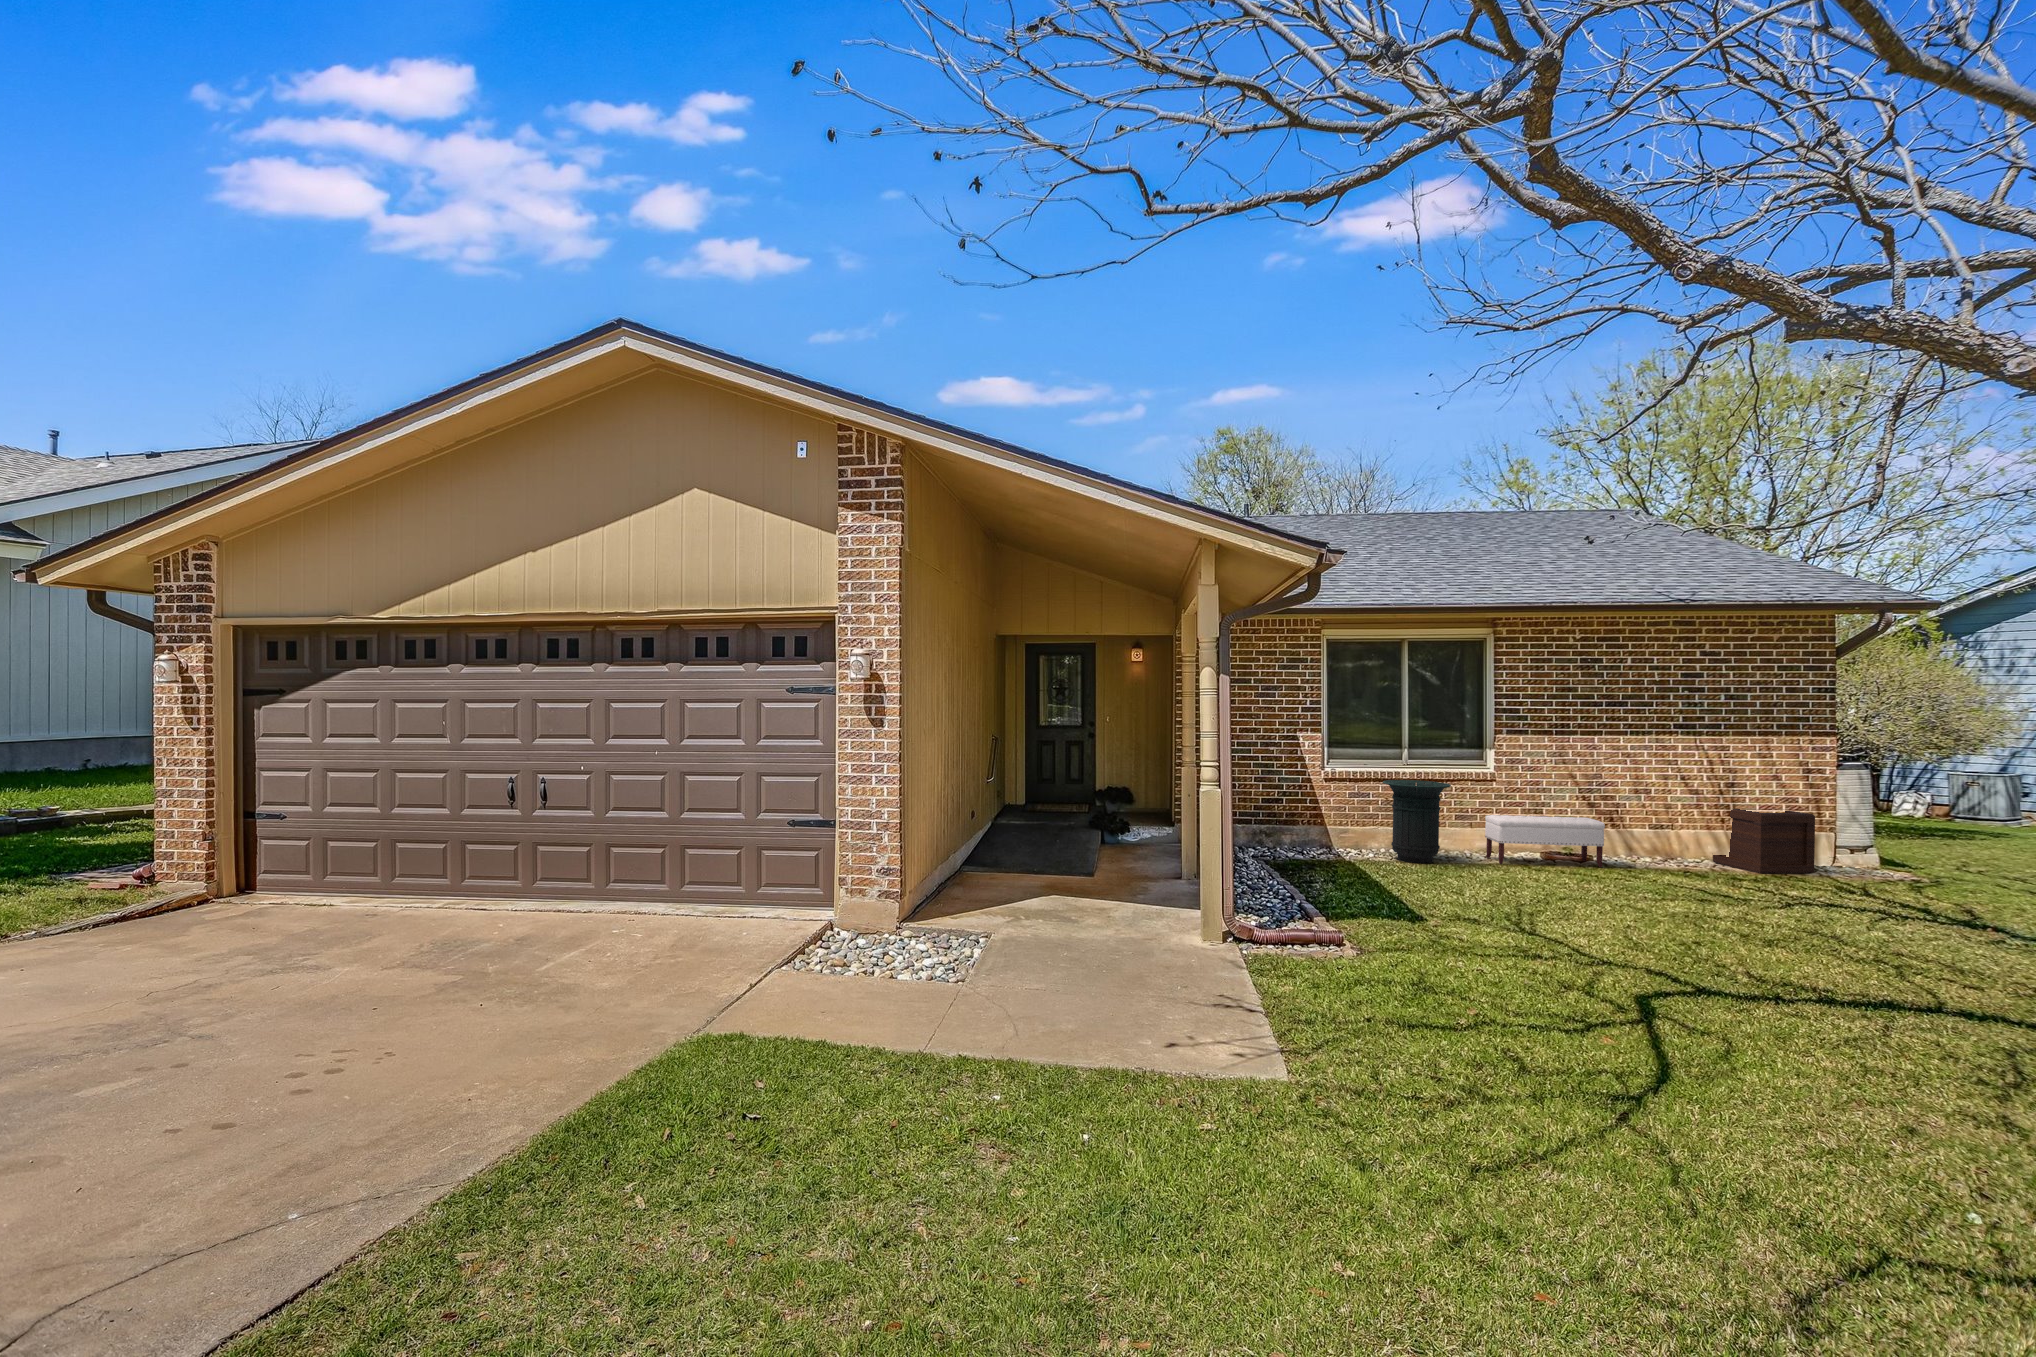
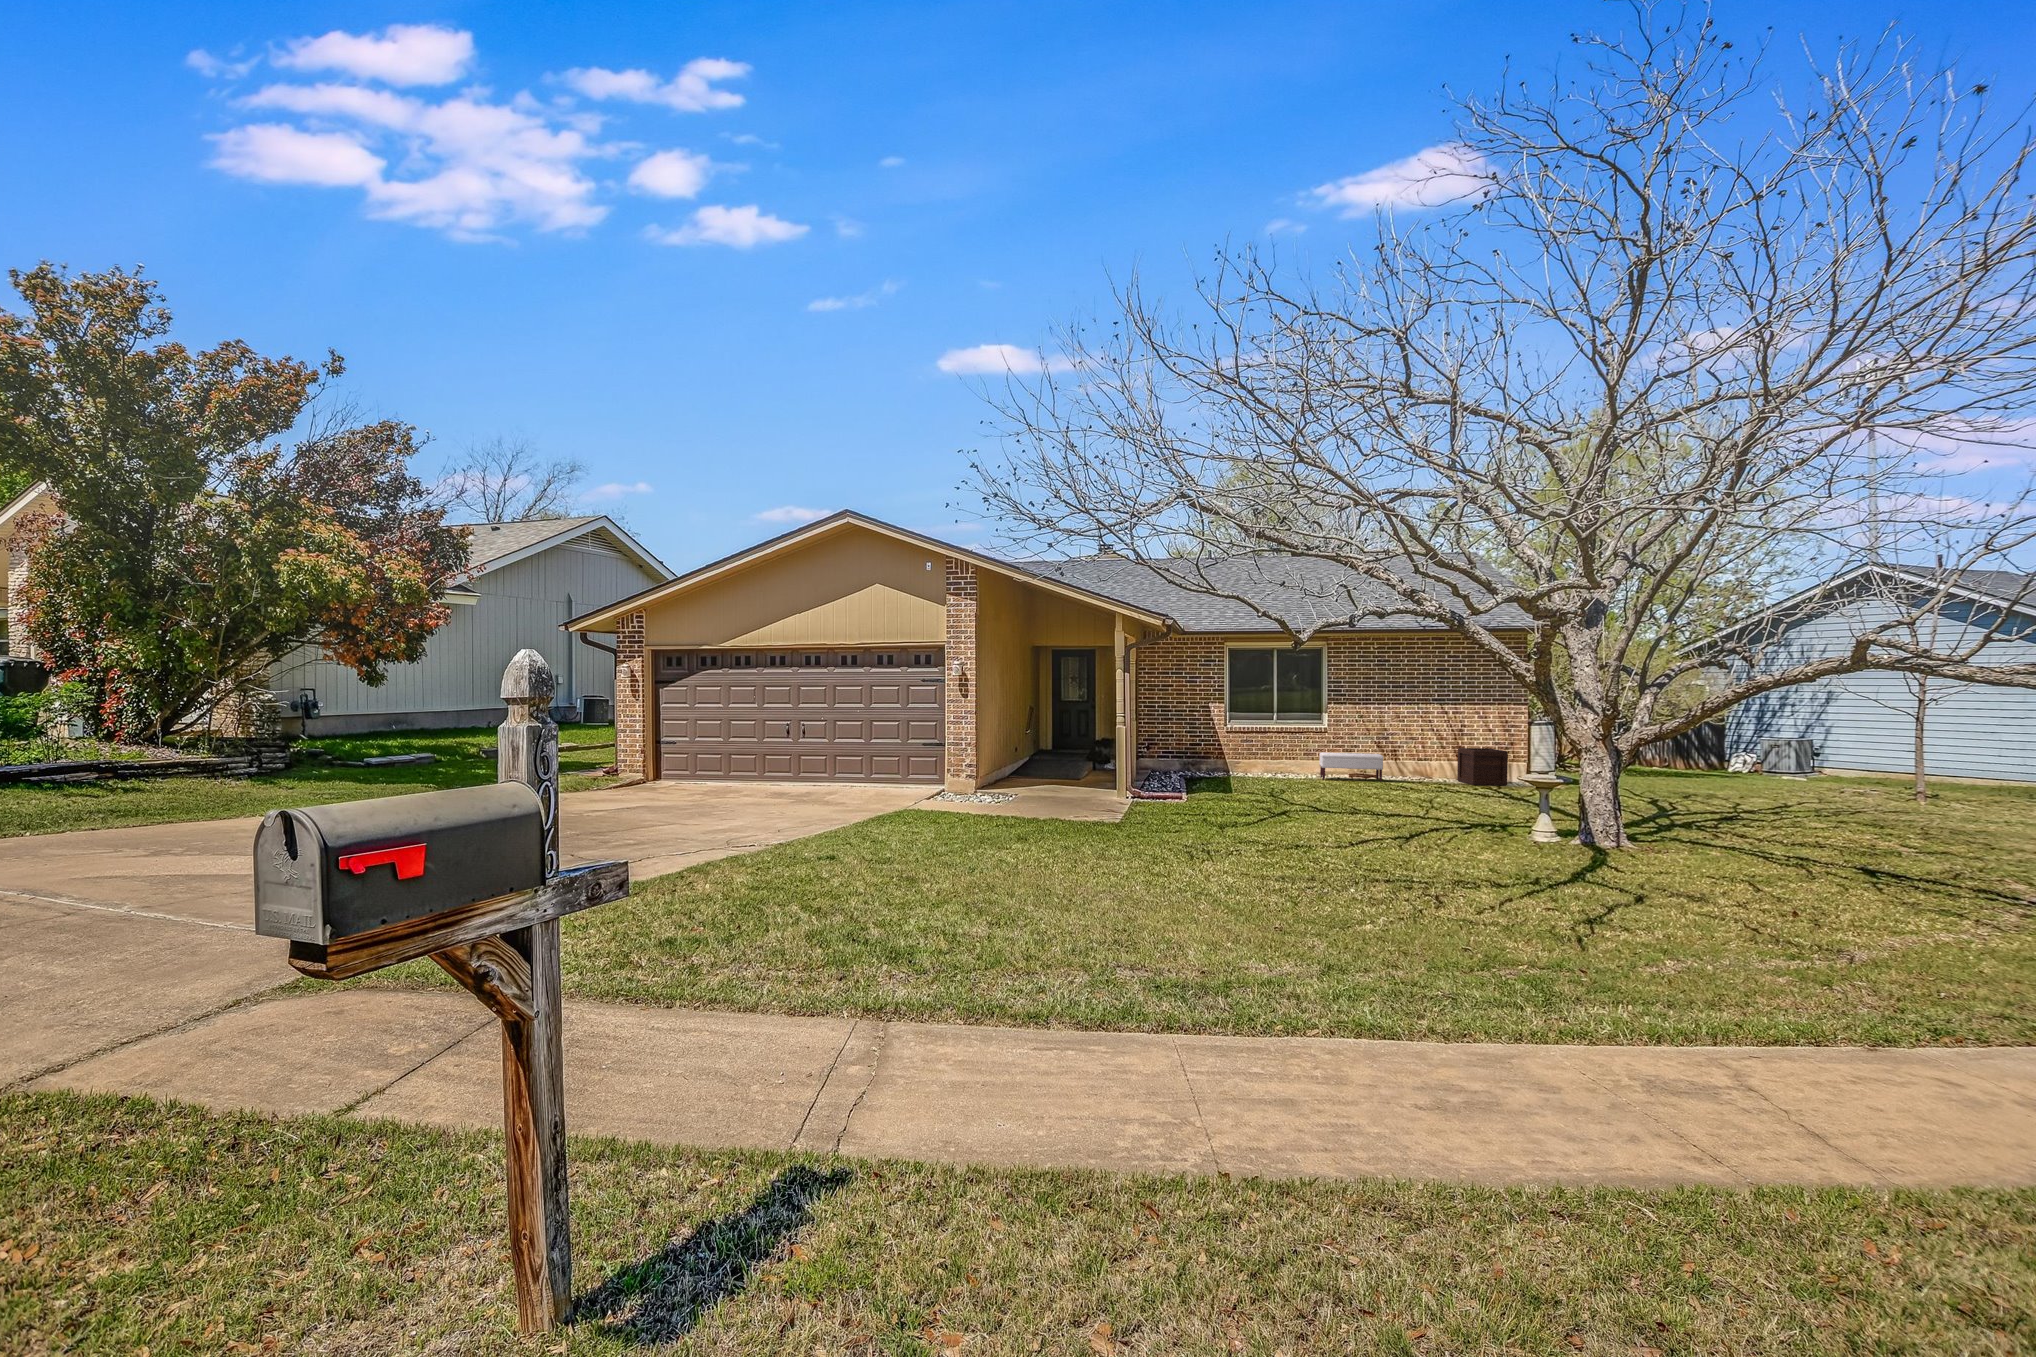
trash can: present [1383,780,1451,863] -> none [1257,732,1294,779]

